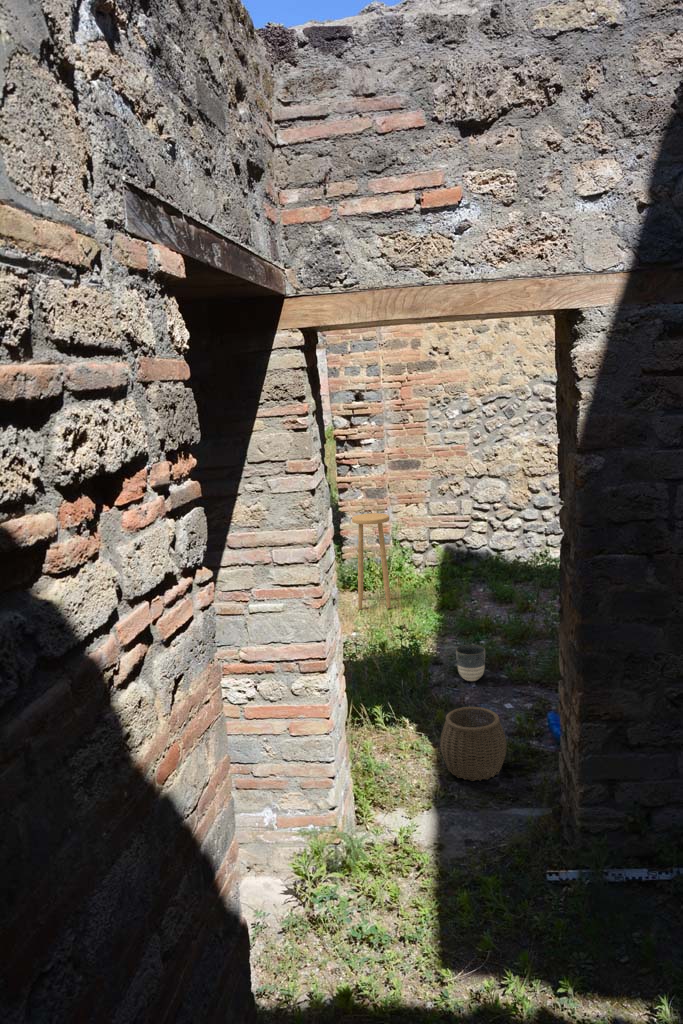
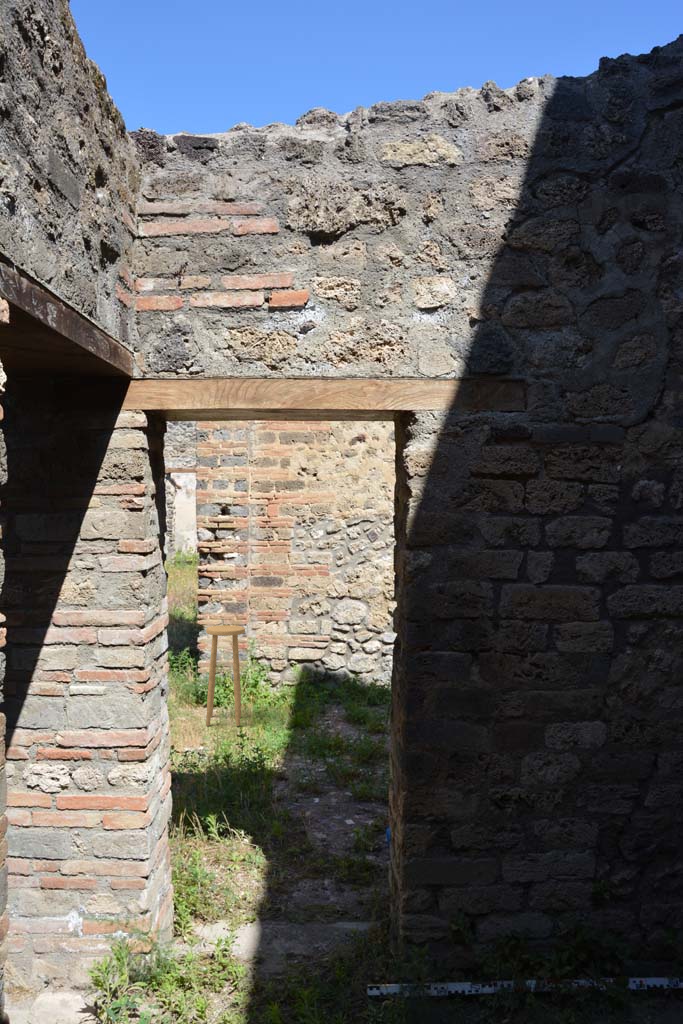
planter: present [456,645,485,681] -> none [300,762,330,801]
woven basket: present [440,707,507,781] -> none [270,821,339,902]

